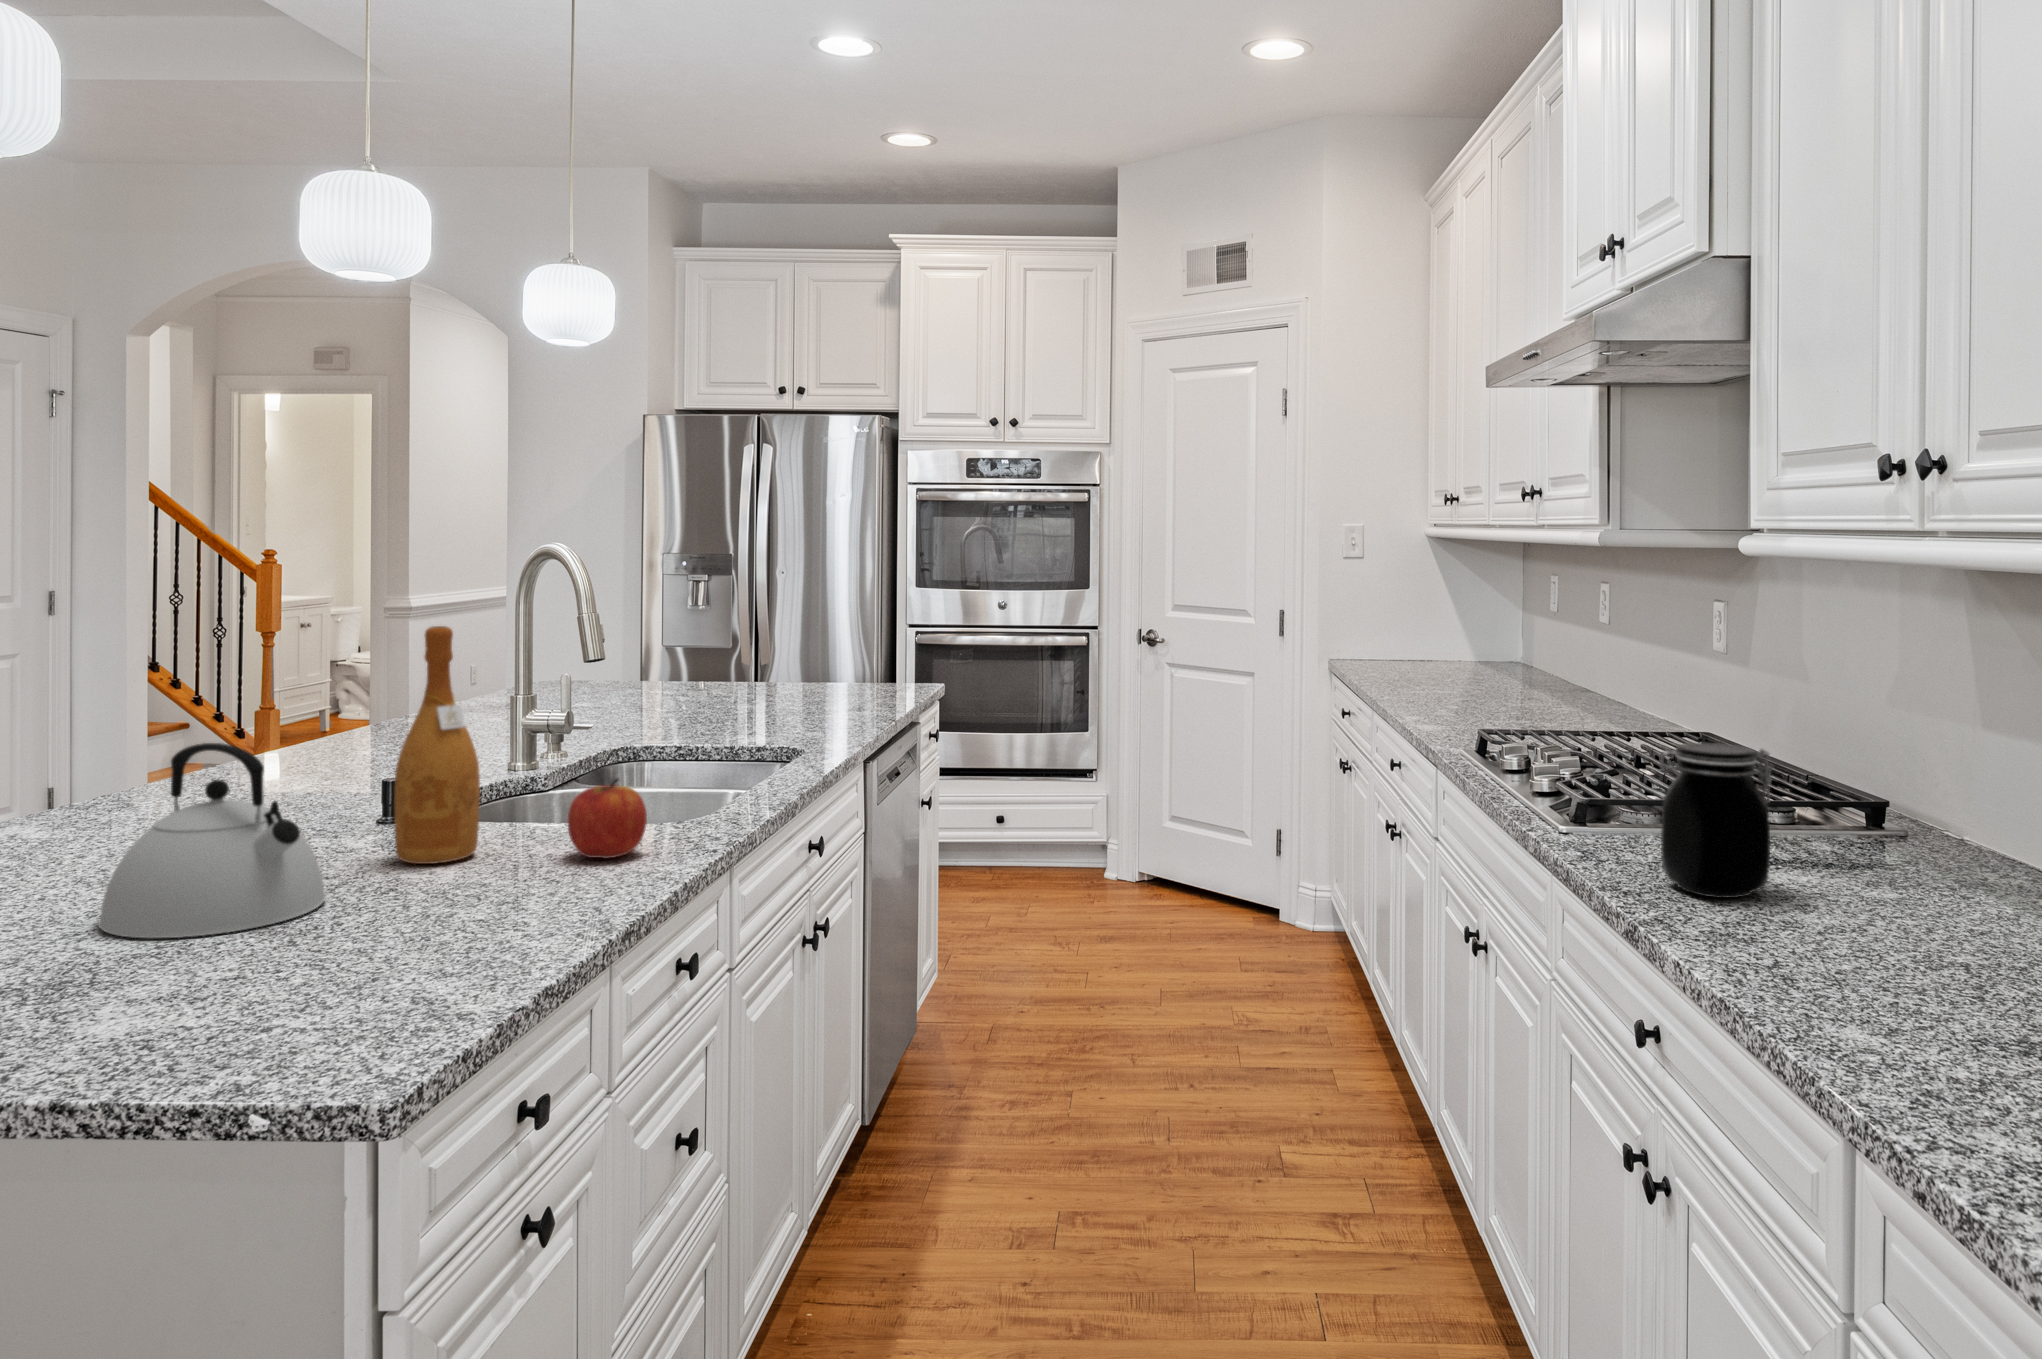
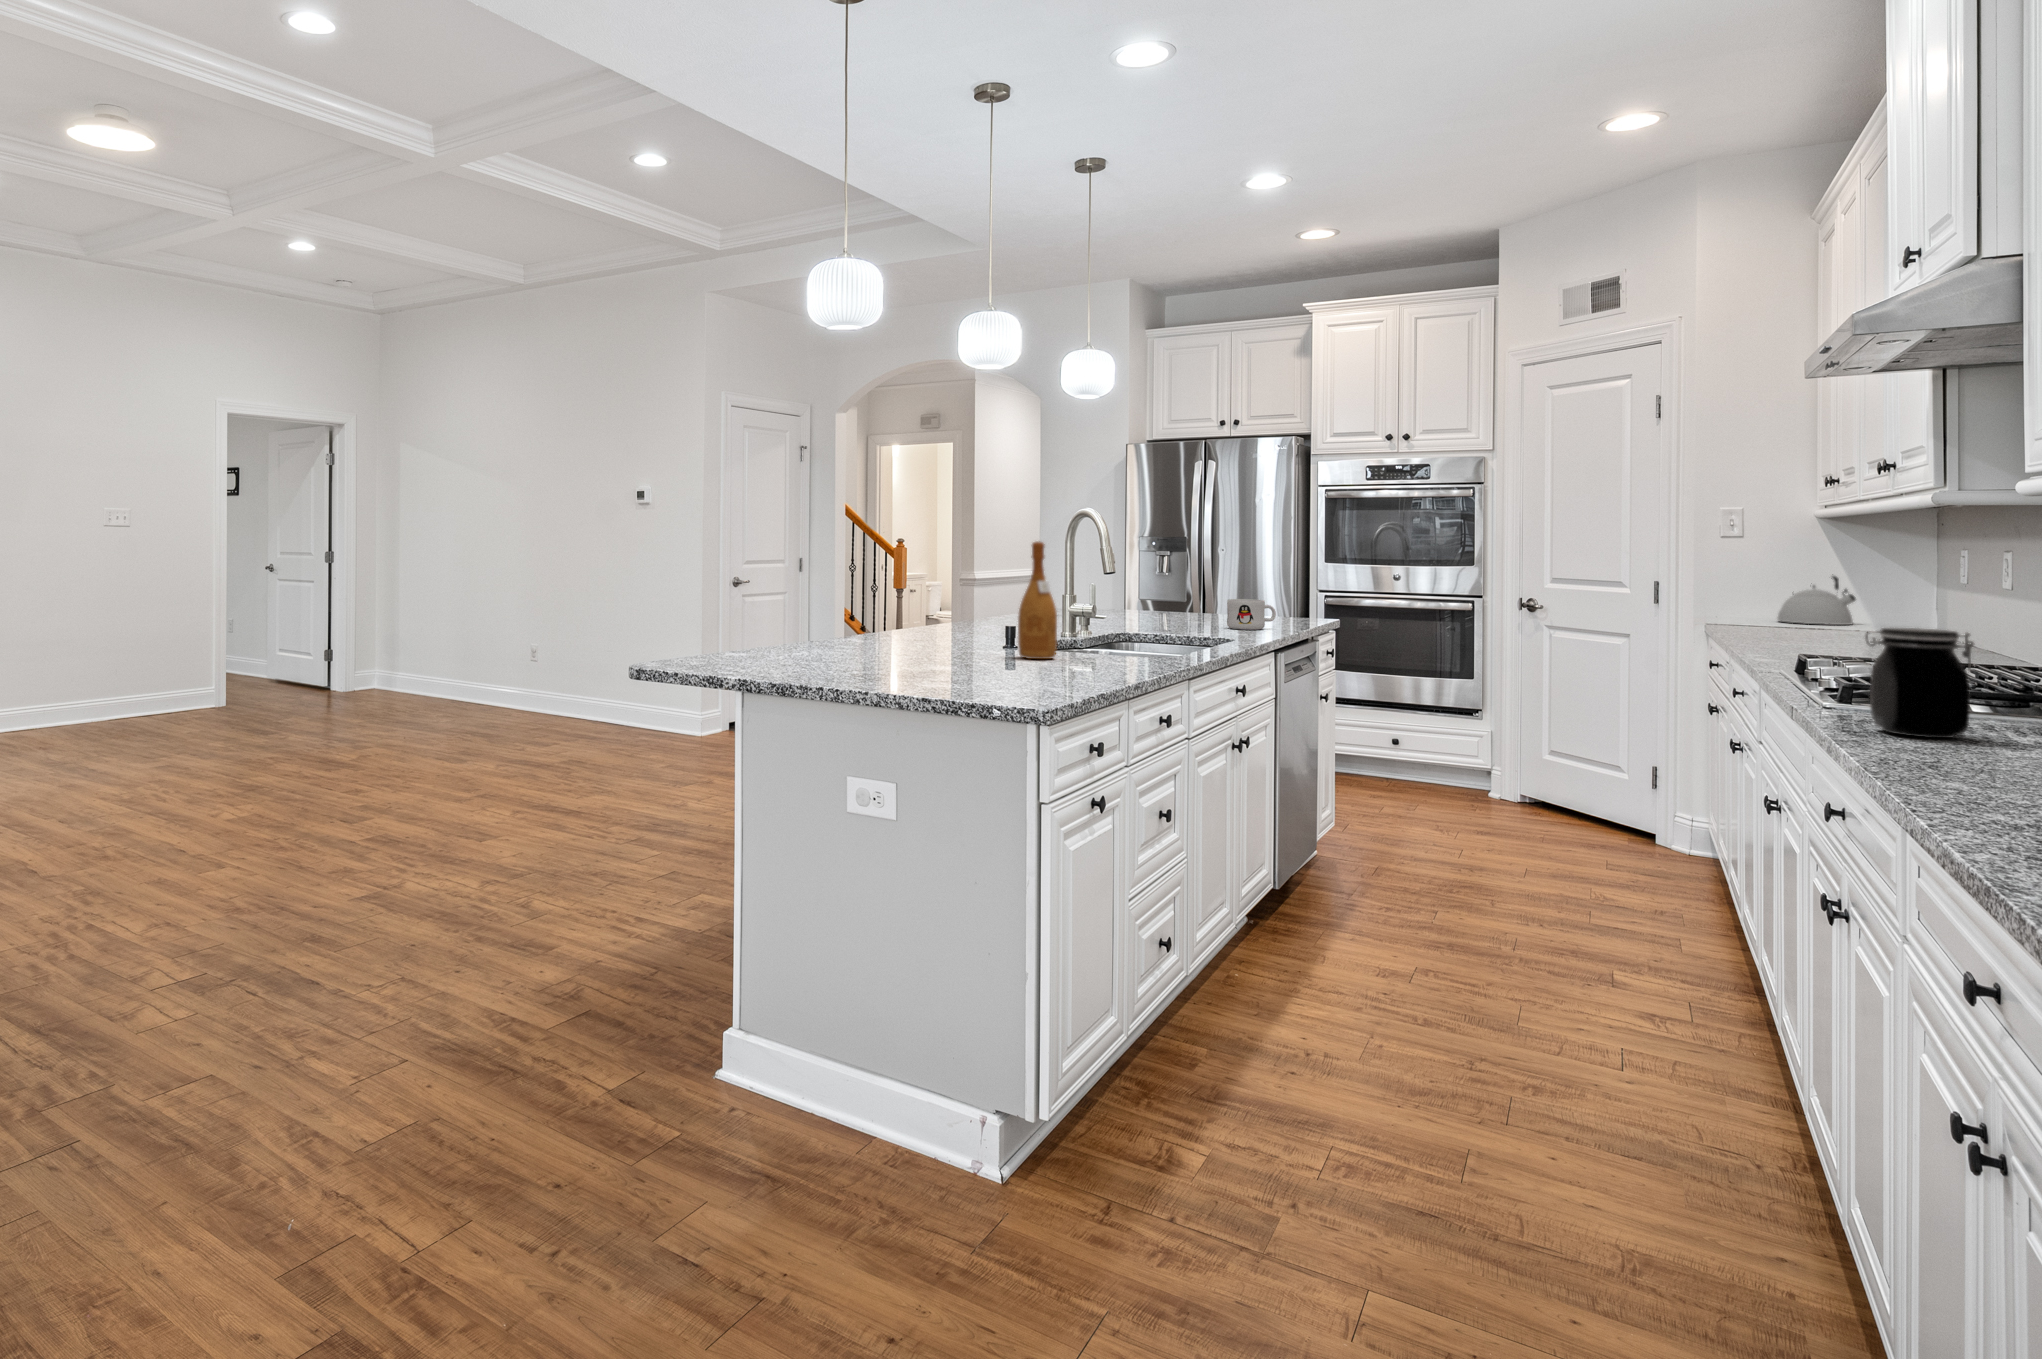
mug: none [792,668,863,717] -> present [1227,599,1276,630]
kettle: present [98,743,325,938] -> present [1777,576,1856,625]
apple: present [568,779,647,858] -> none [1101,623,1141,664]

